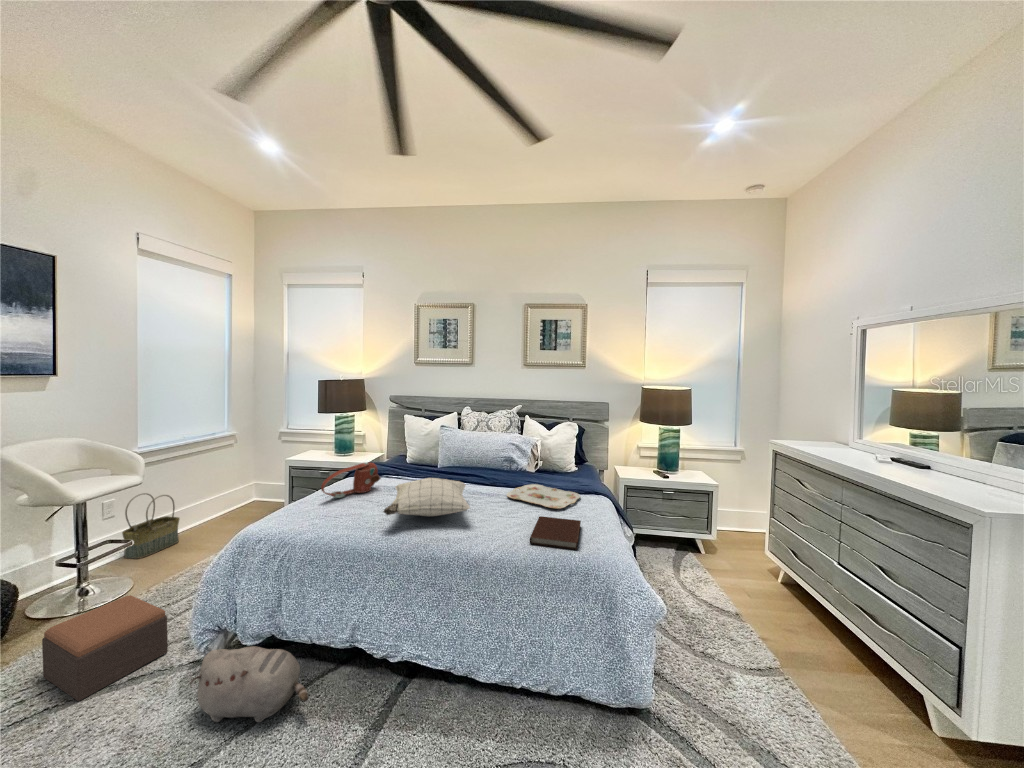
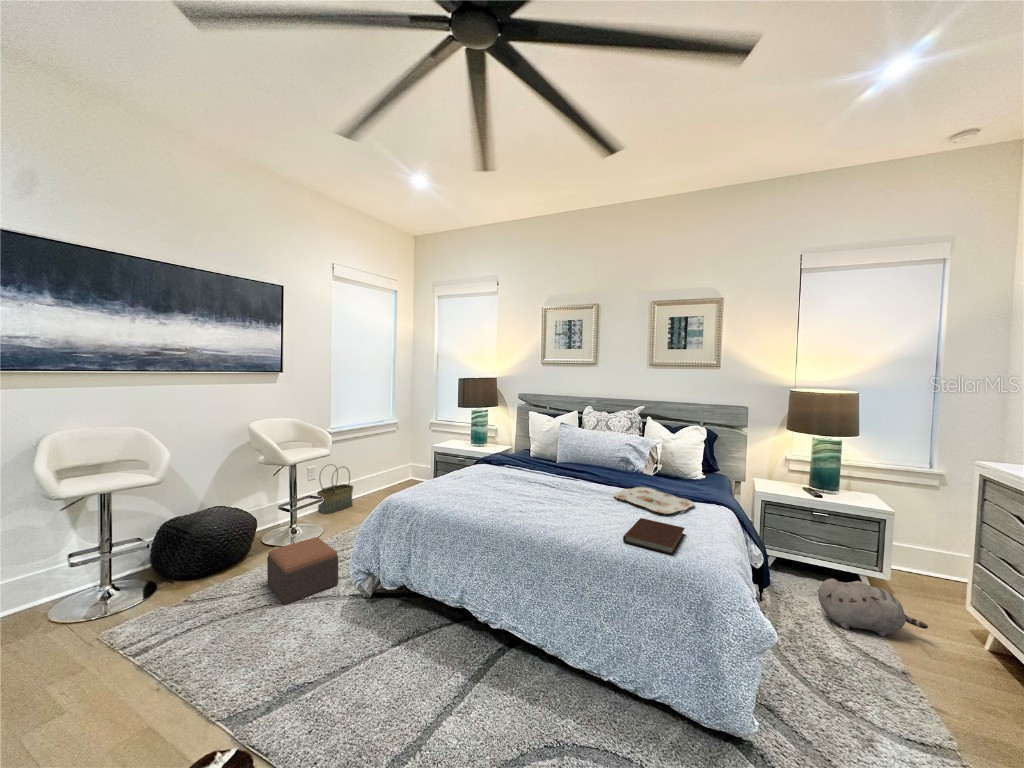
handbag: present [321,462,381,498] -> none [447,452,498,481]
pillow: present [383,478,470,516] -> none [491,469,572,505]
plush toy: present [191,646,308,722] -> present [818,579,928,636]

